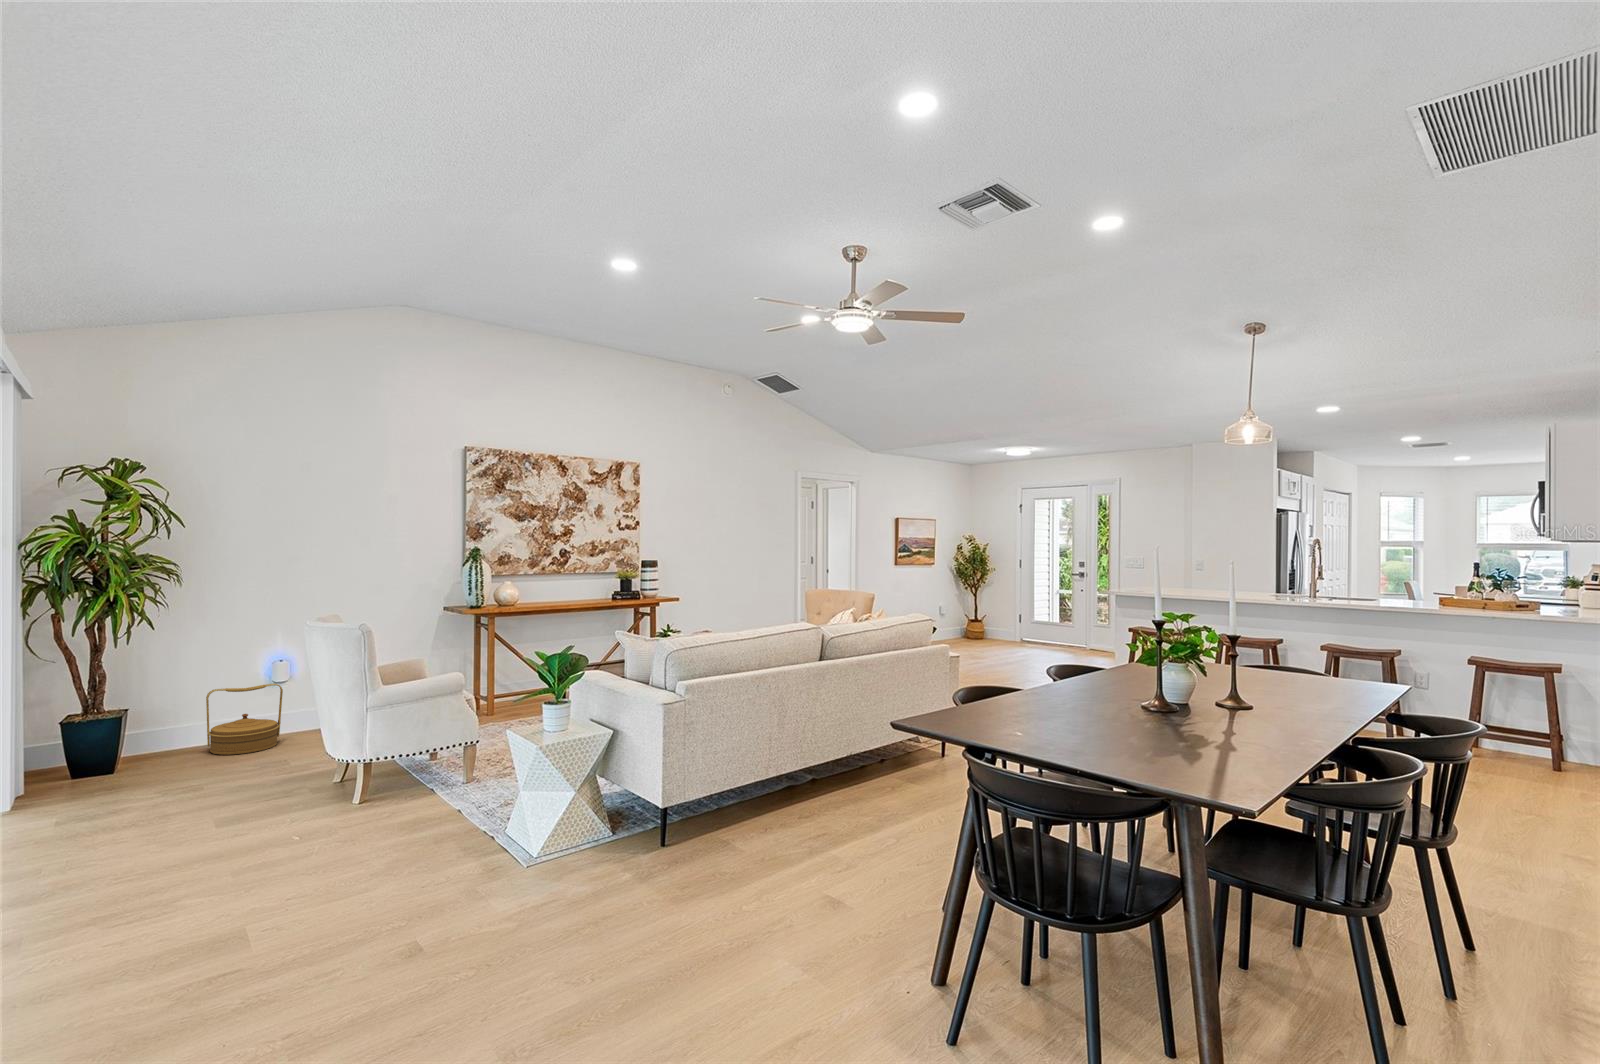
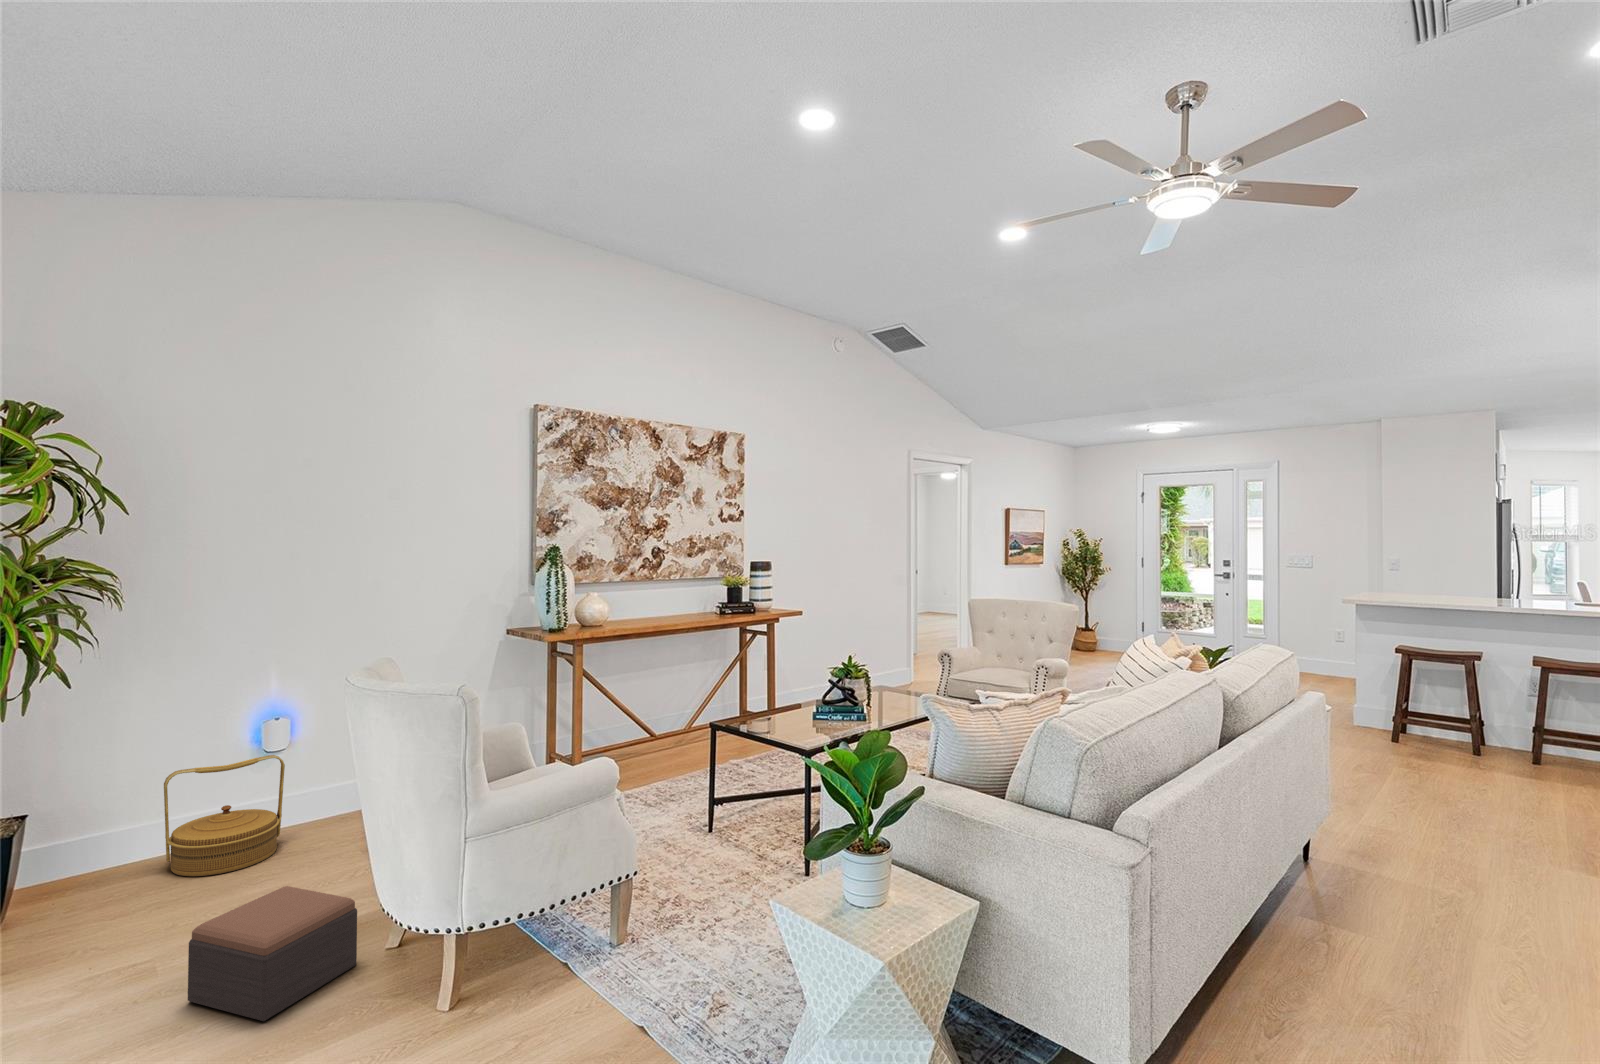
footstool: none [219,746,314,807] -> present [188,886,357,1021]

